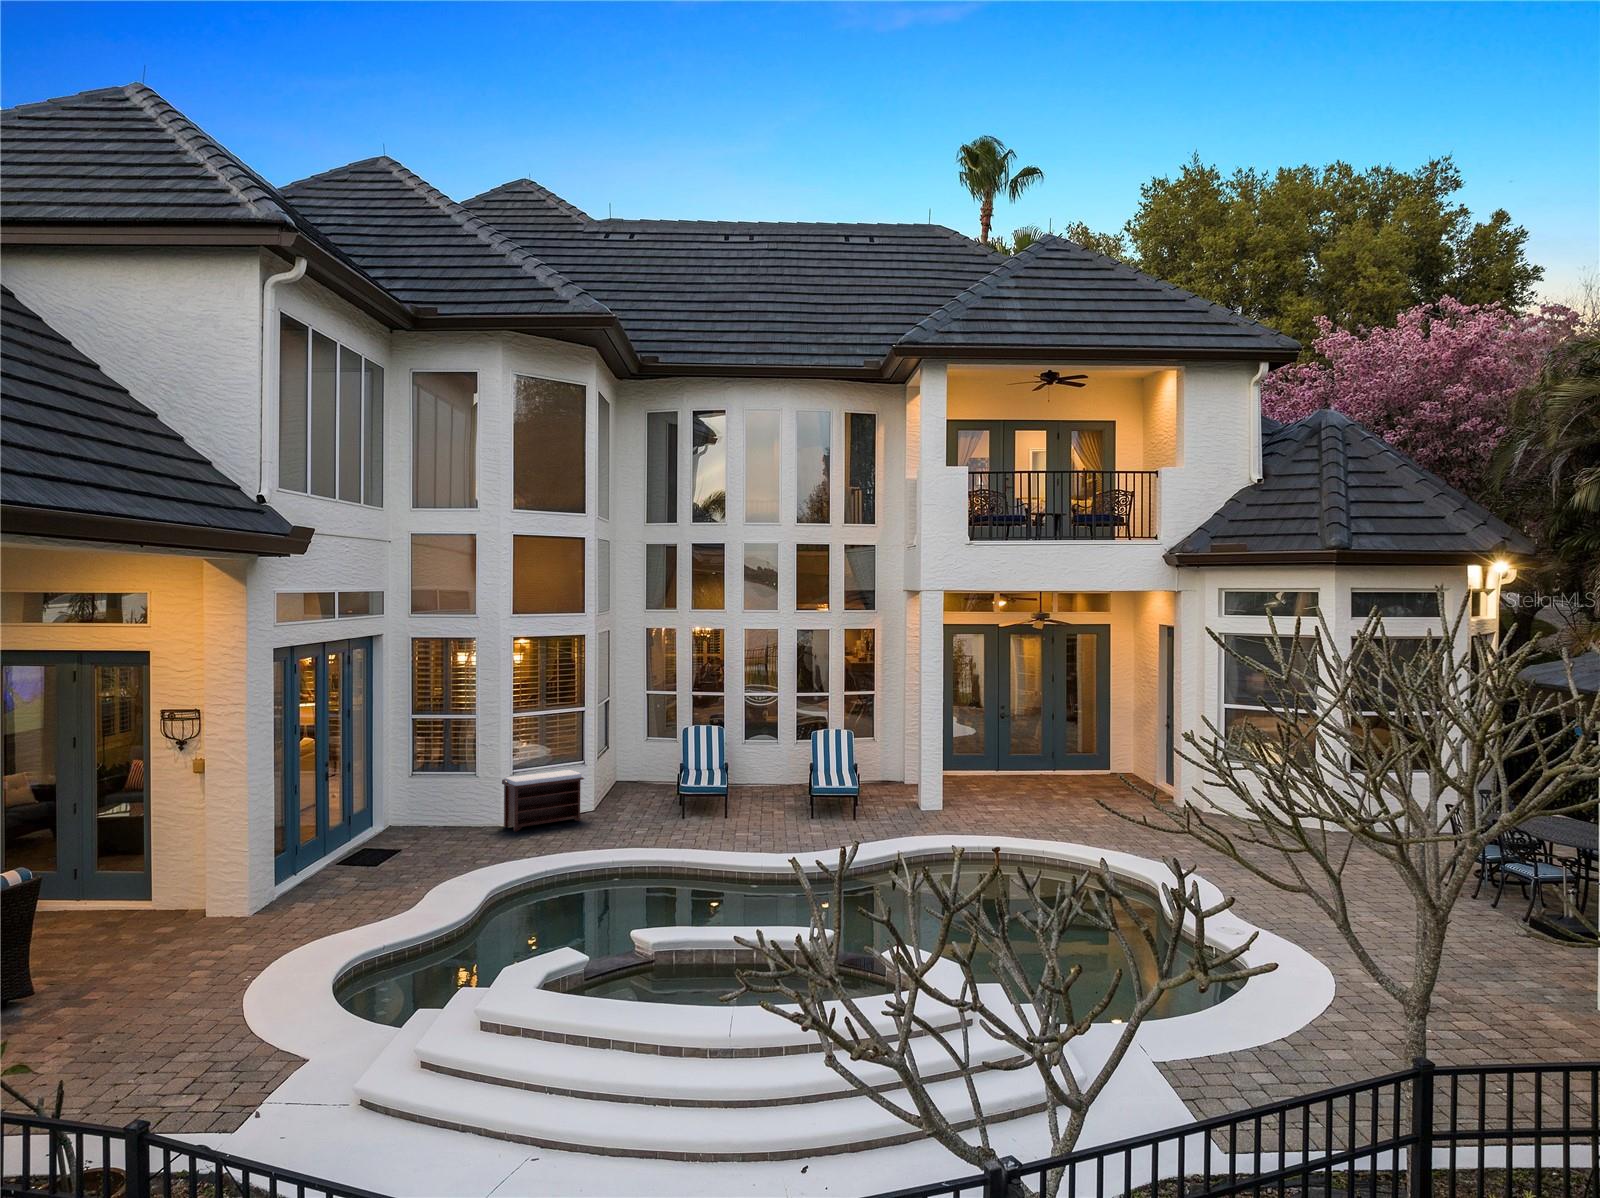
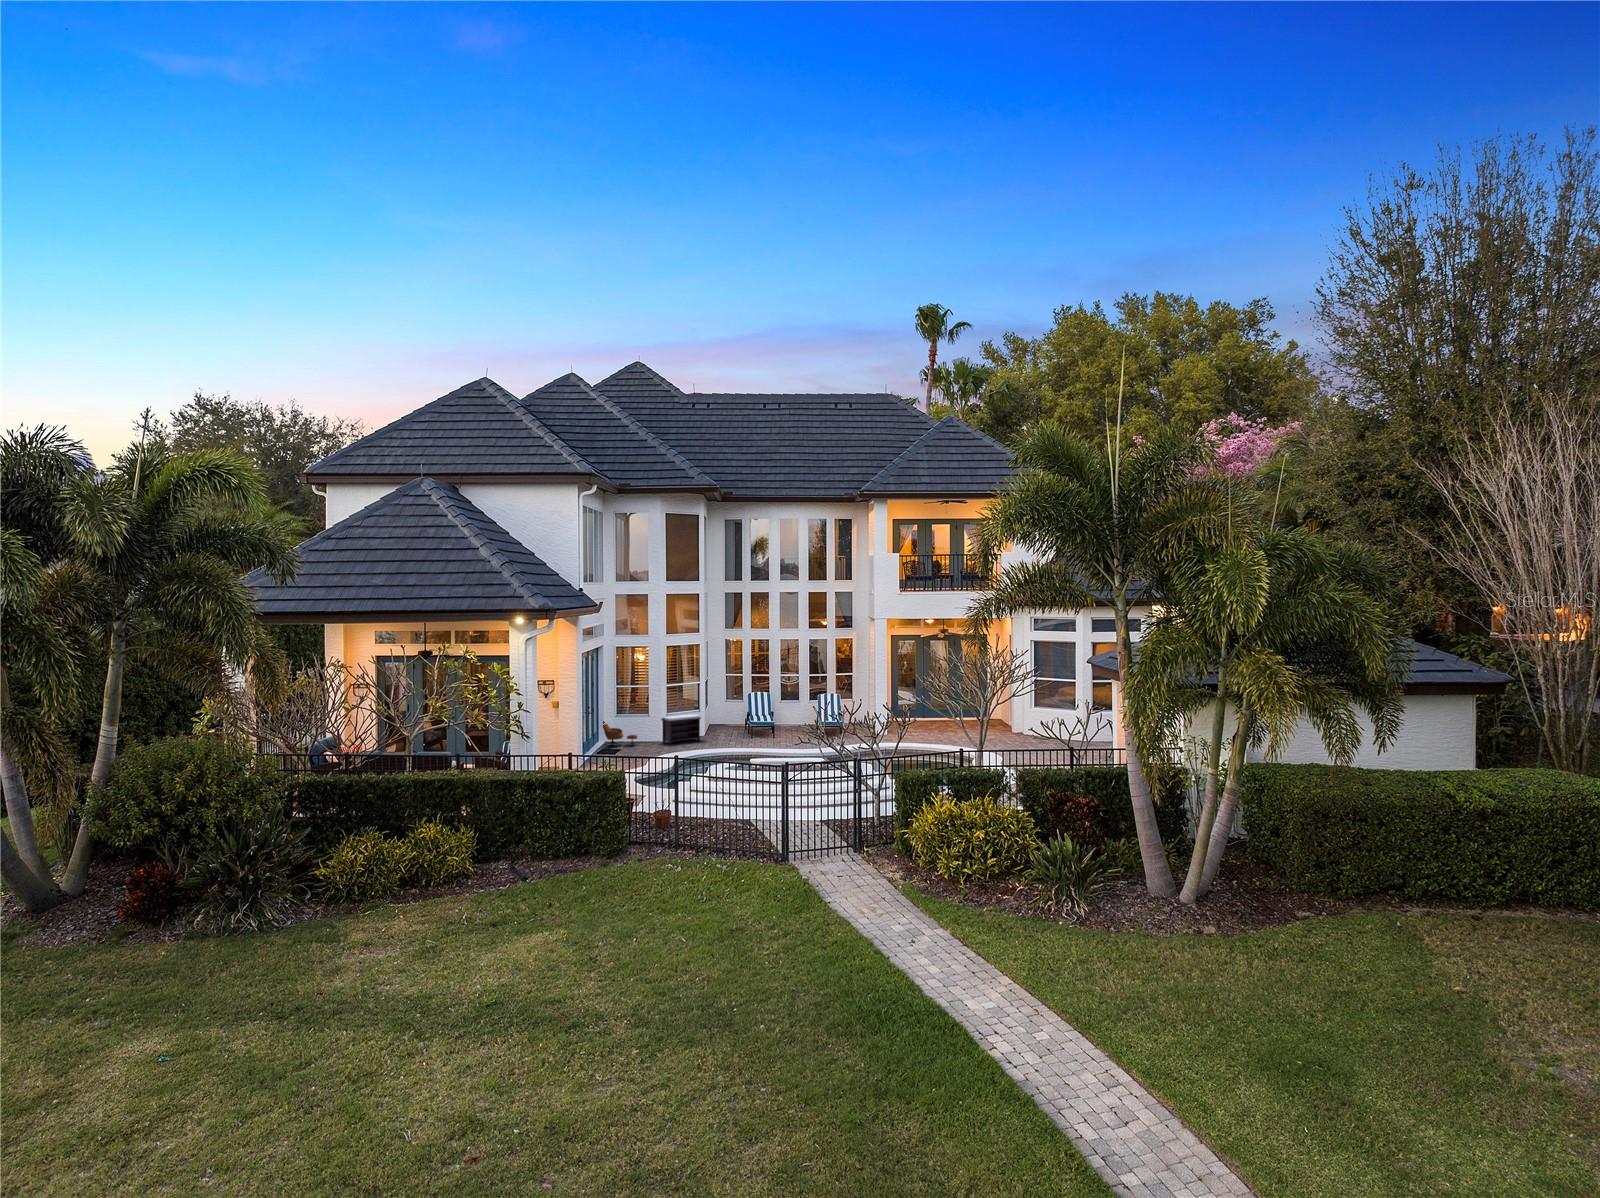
lounge chair: none [375,780,452,839] -> present [603,721,637,746]

